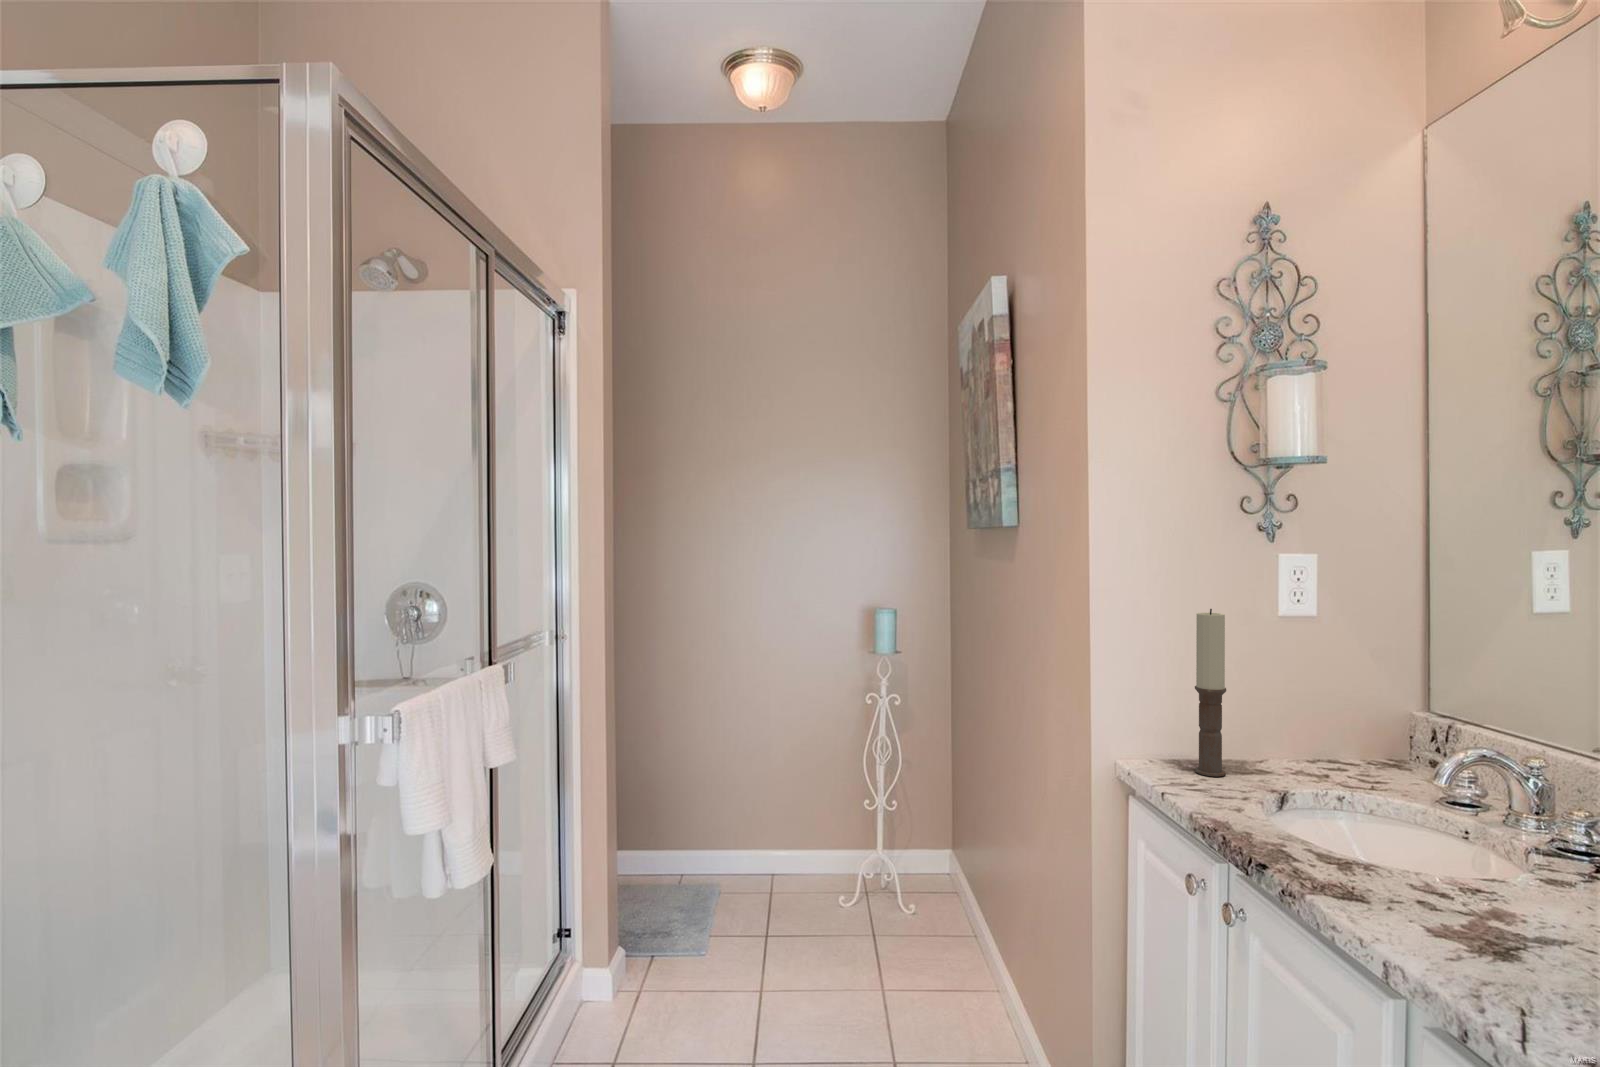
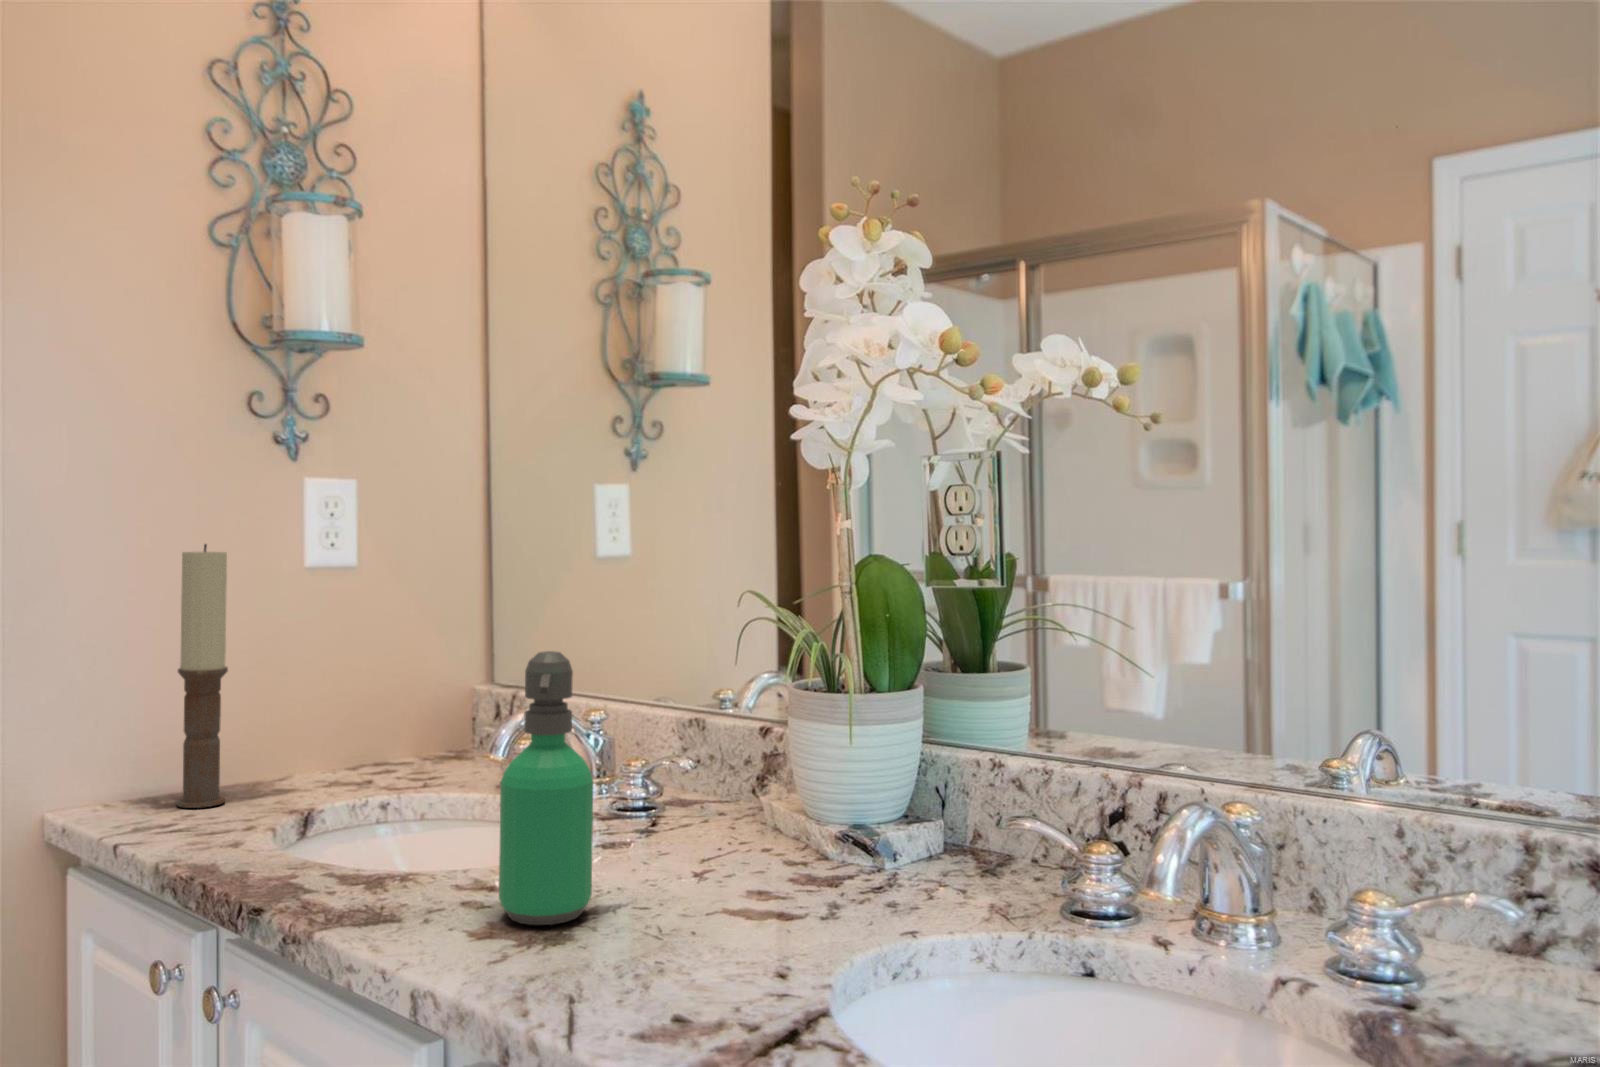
soap dispenser: none [1450,733,1539,944] -> present [499,651,593,925]

